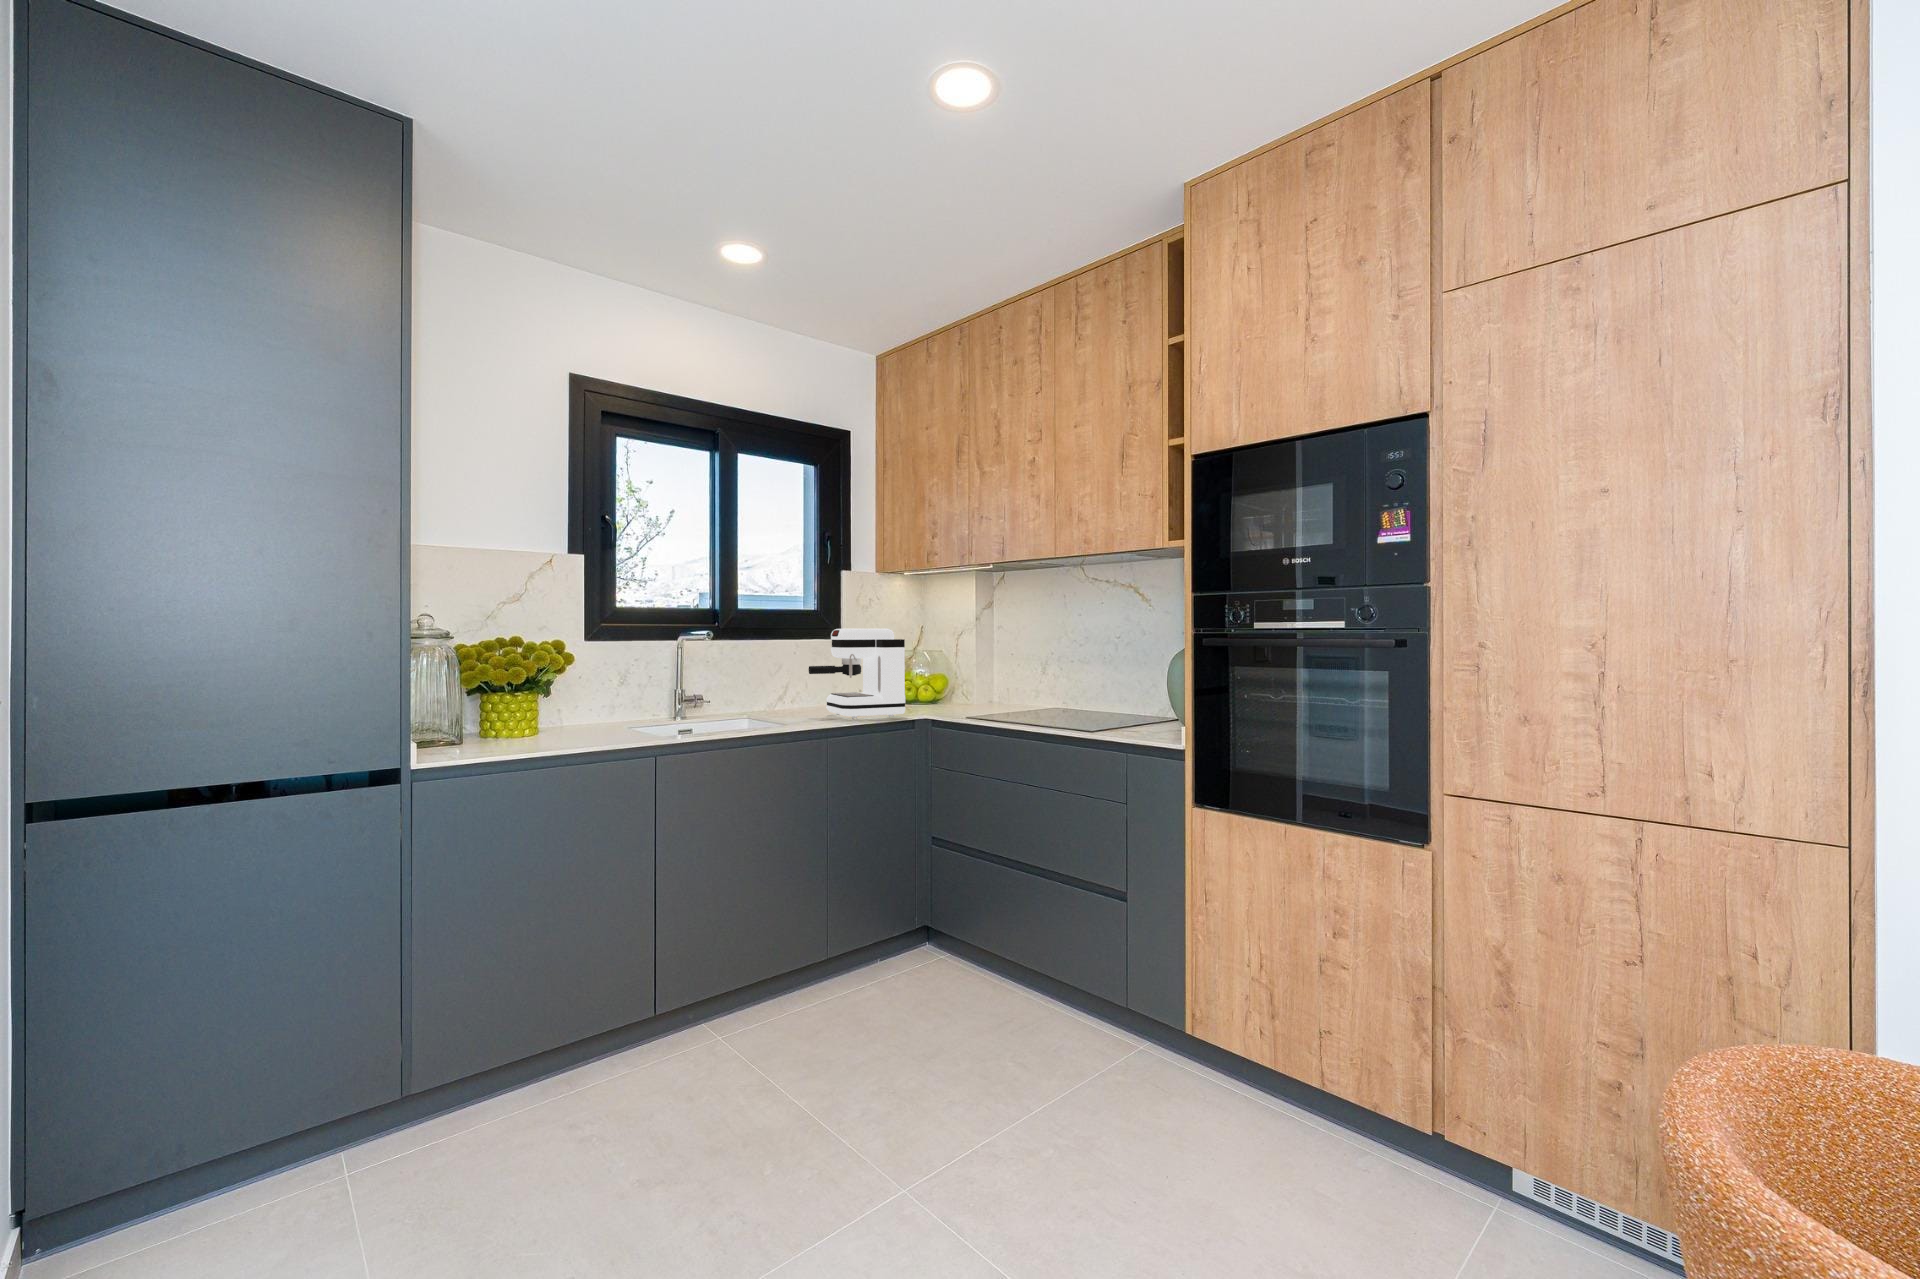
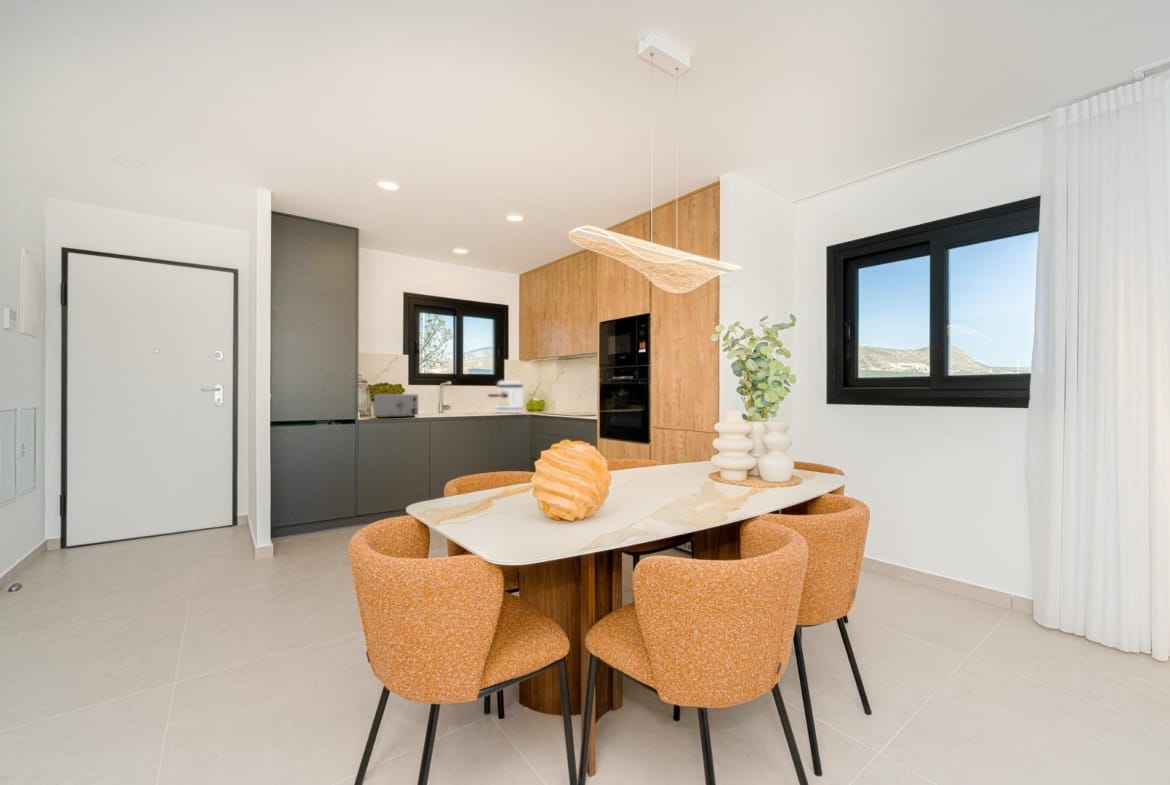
toaster: none [473,673,617,753] -> present [374,394,418,418]

